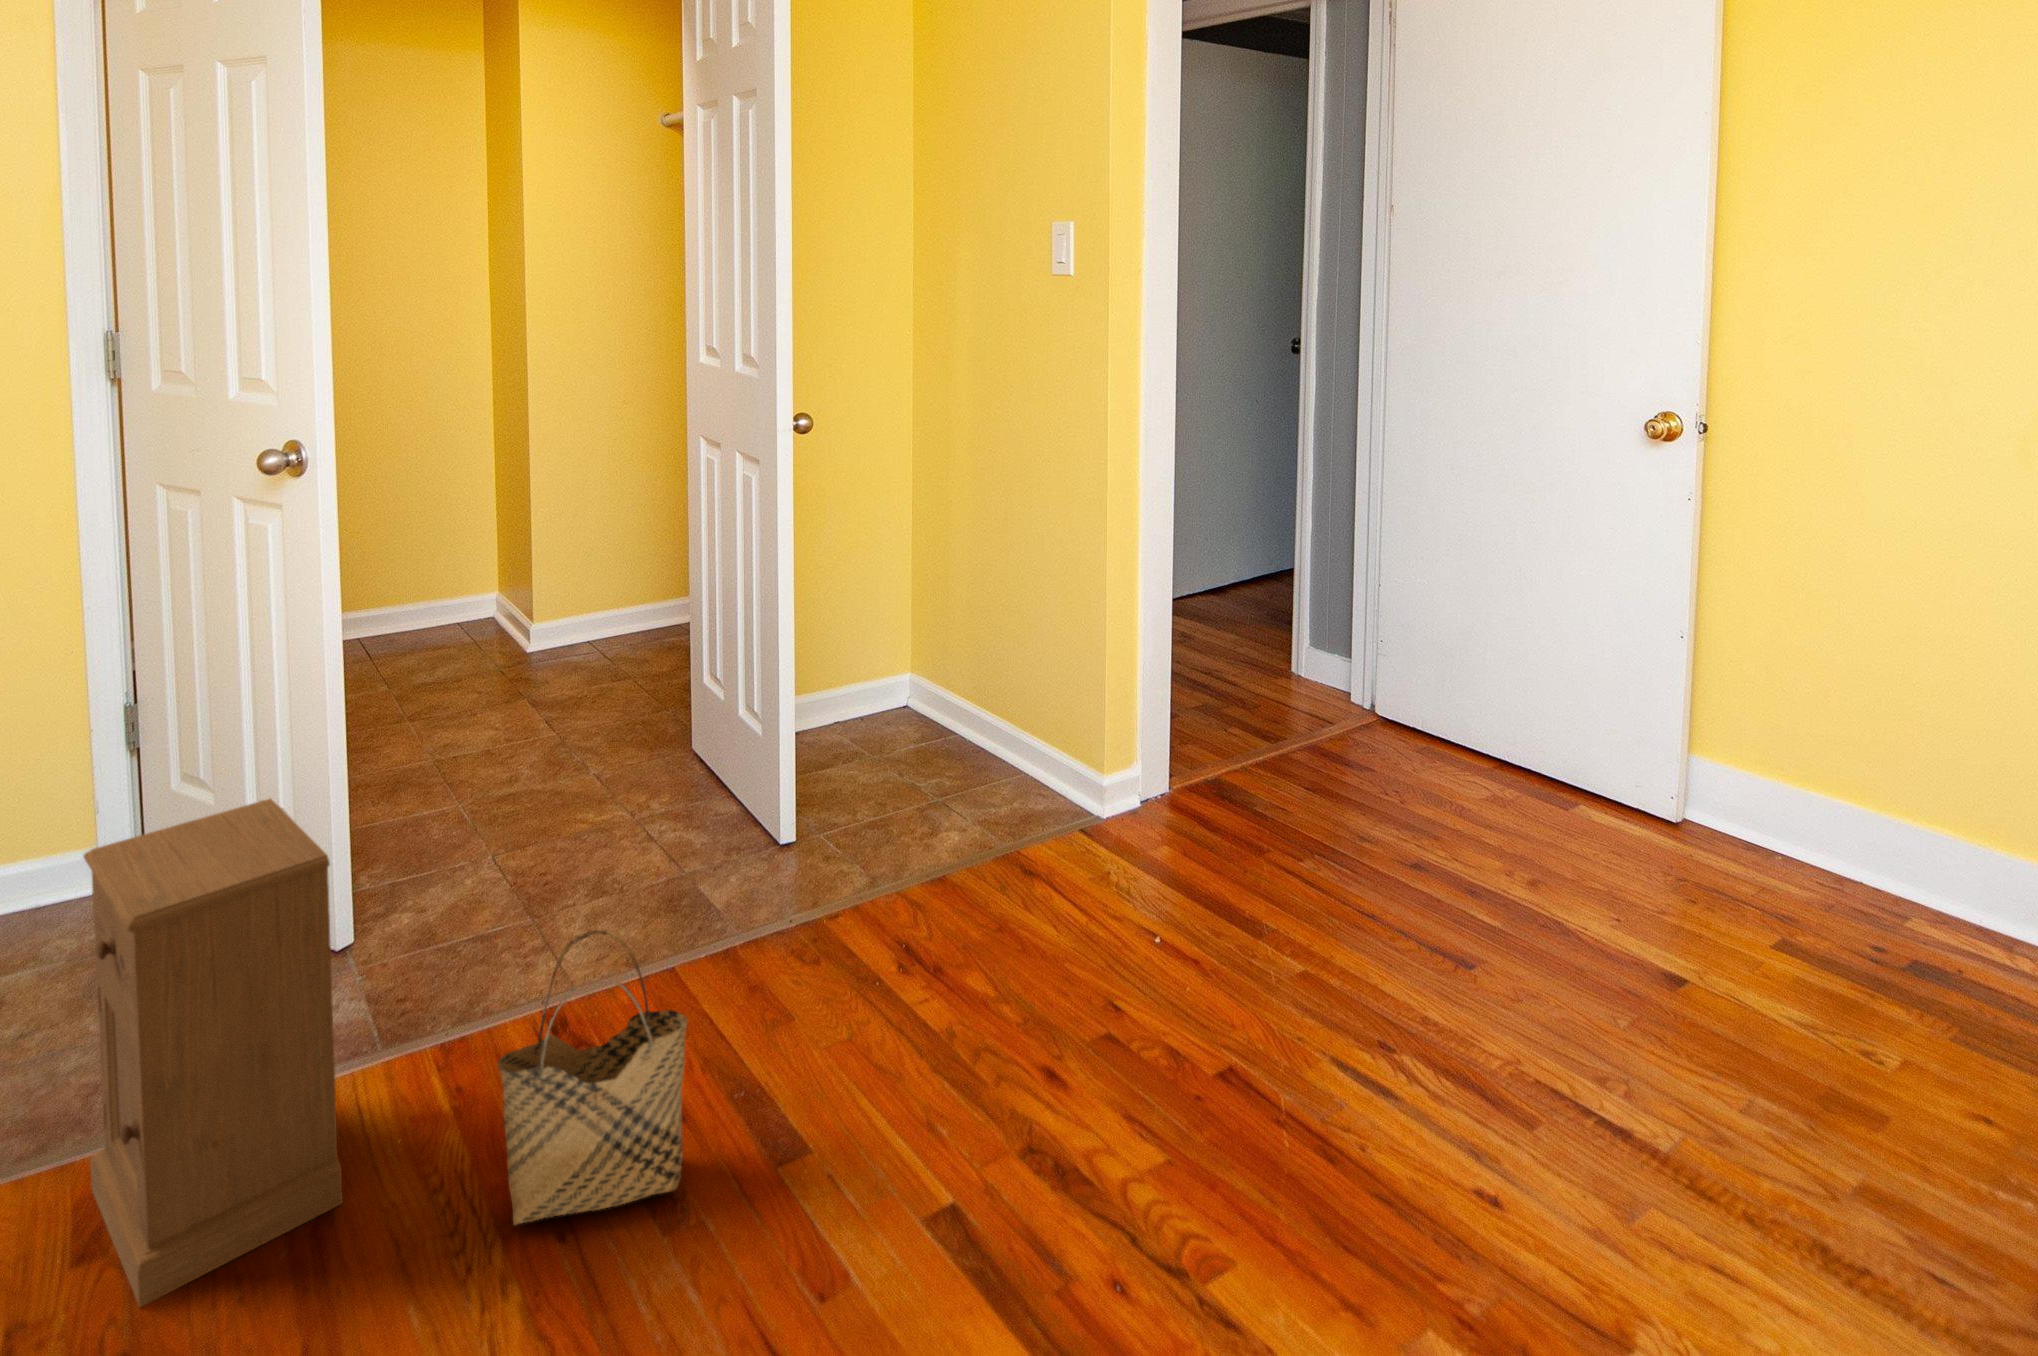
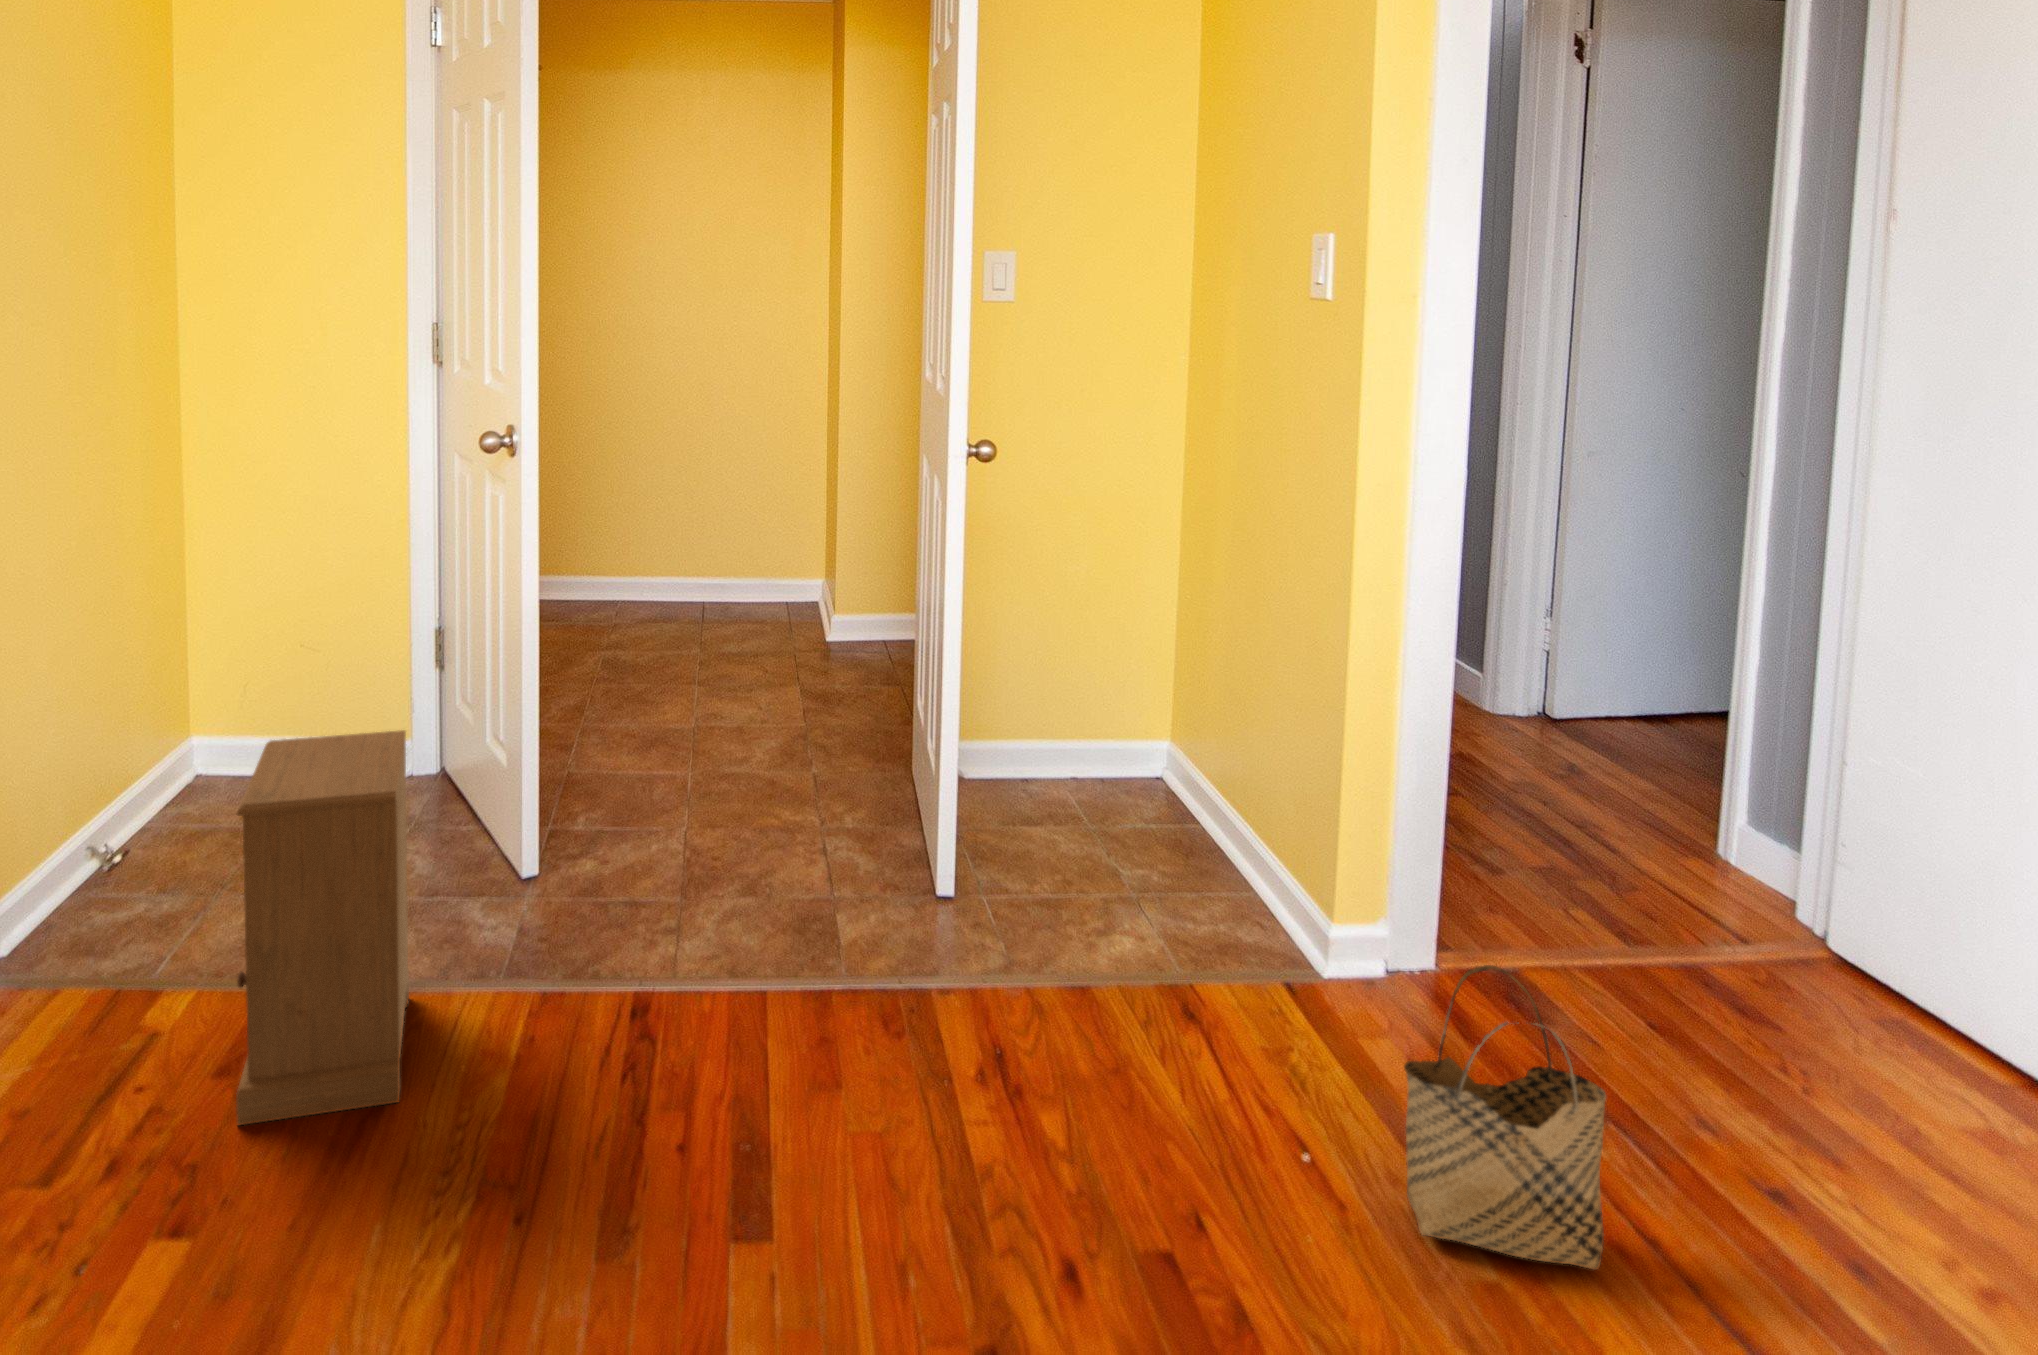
woven basket: present [497,930,687,1225] -> present [1404,965,1606,1270]

